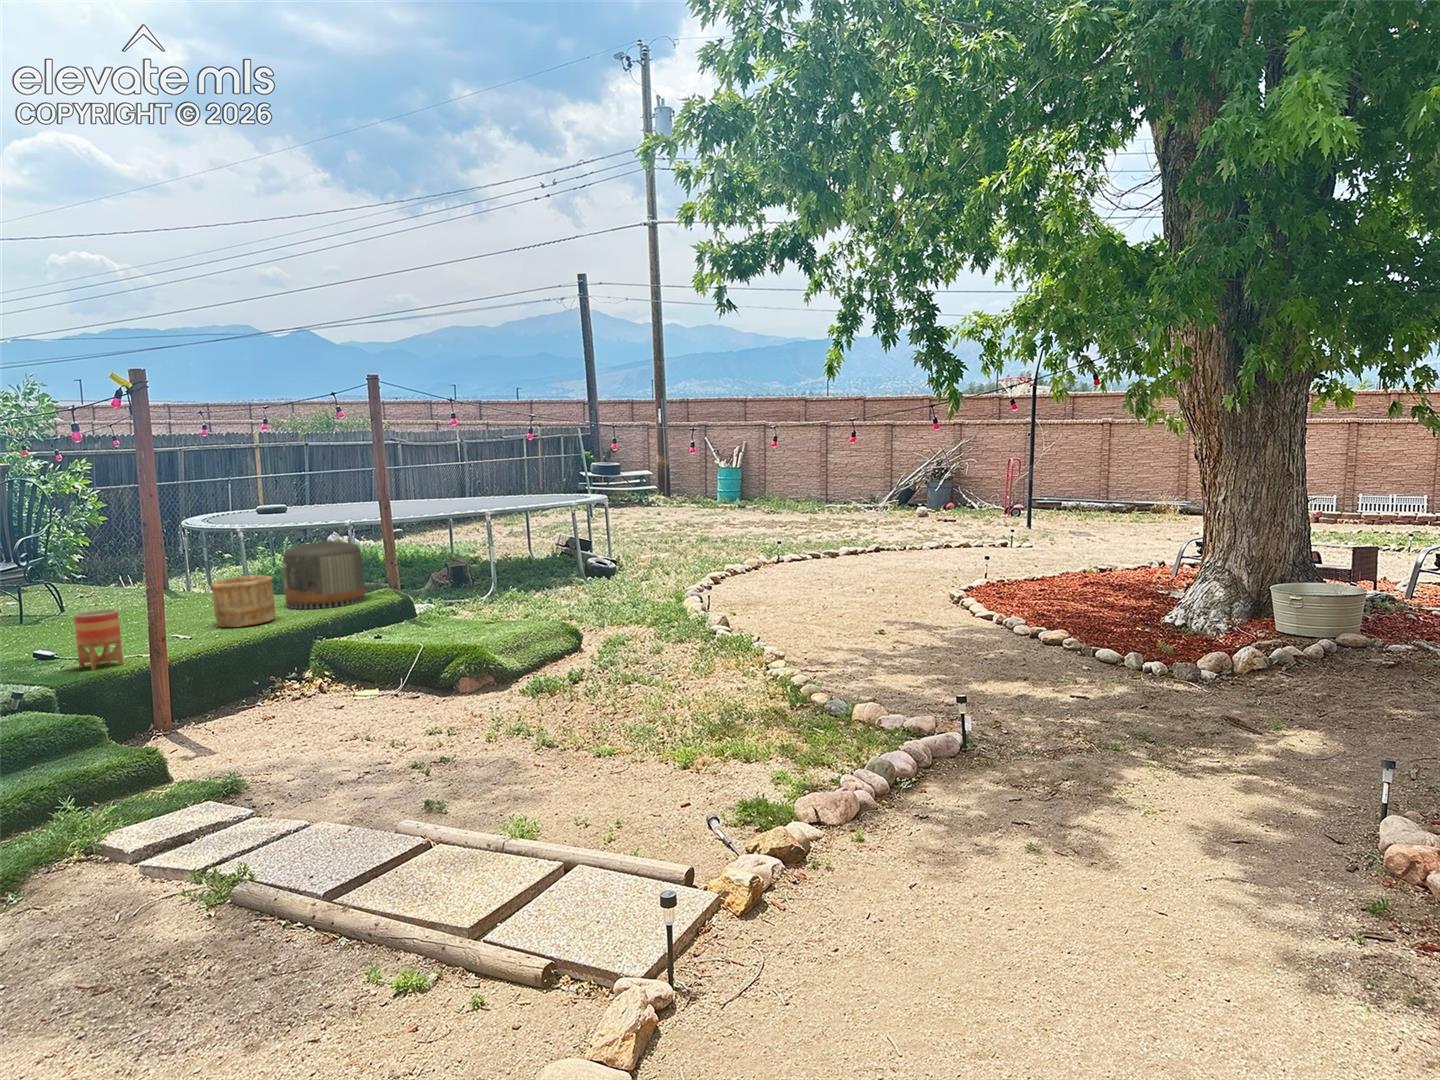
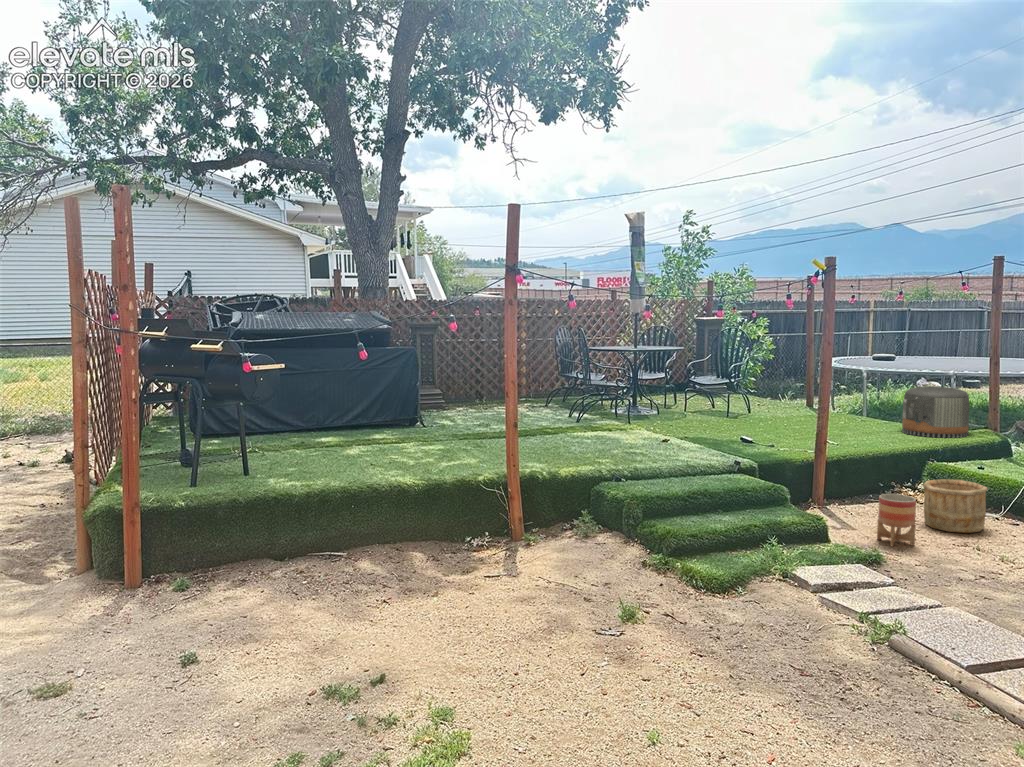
wooden bucket: present [210,575,275,627] -> present [923,479,988,533]
planter: present [73,609,124,670] -> present [877,494,916,546]

